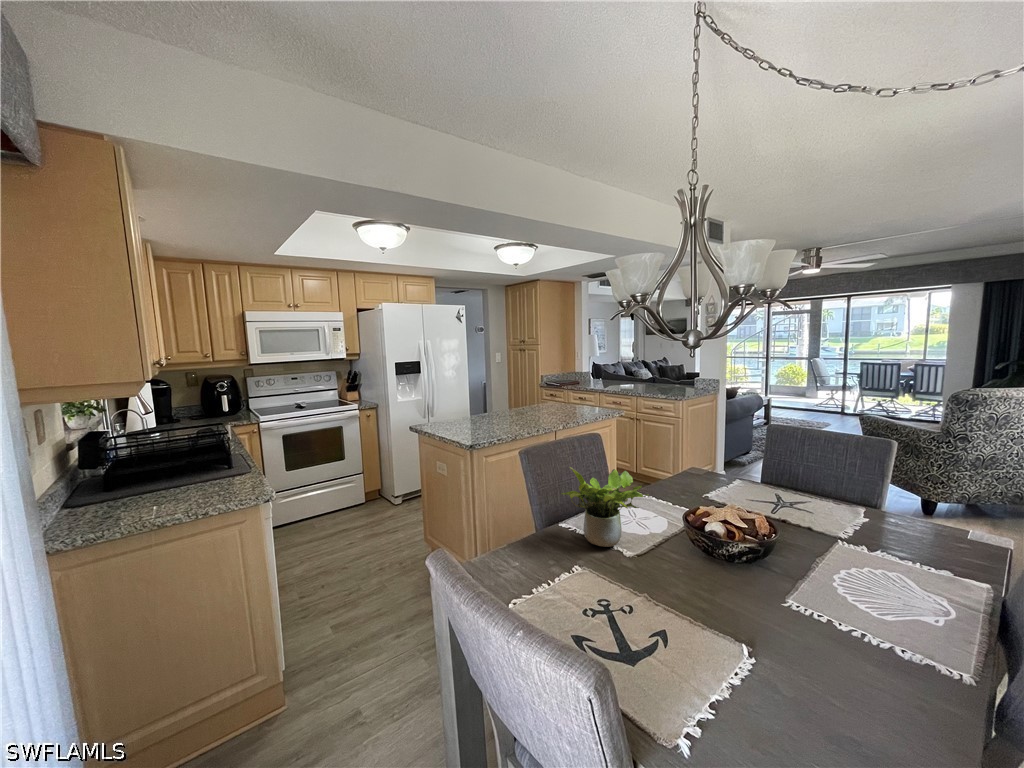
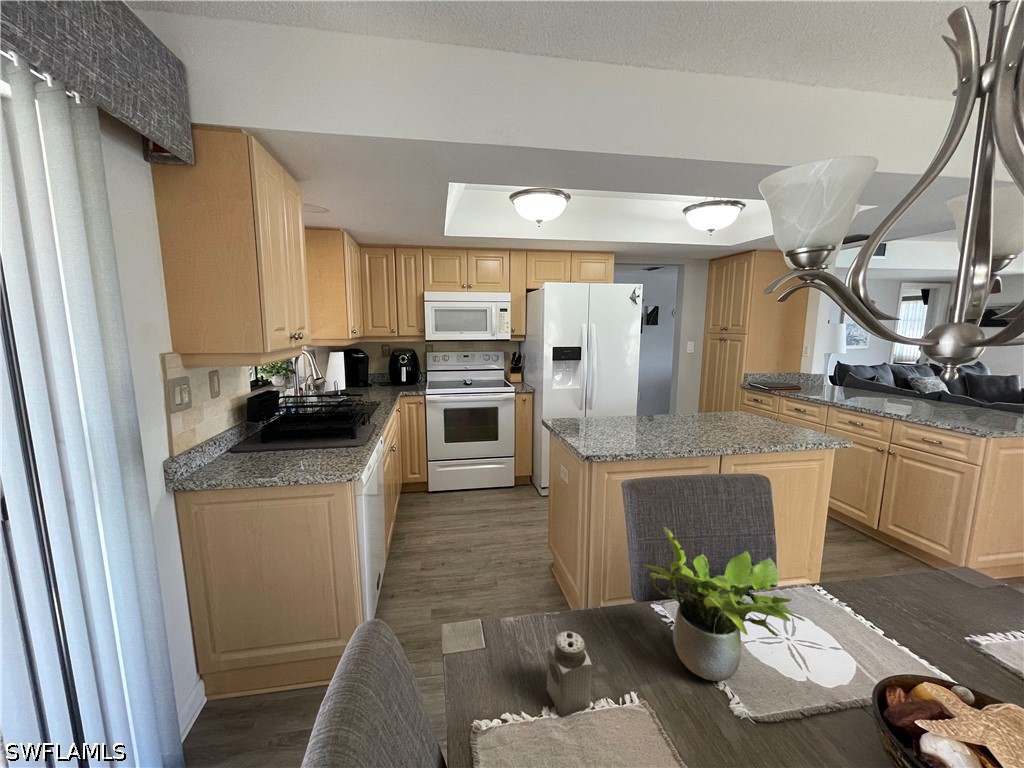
salt shaker: none [528,538,558,590] -> present [547,631,592,717]

